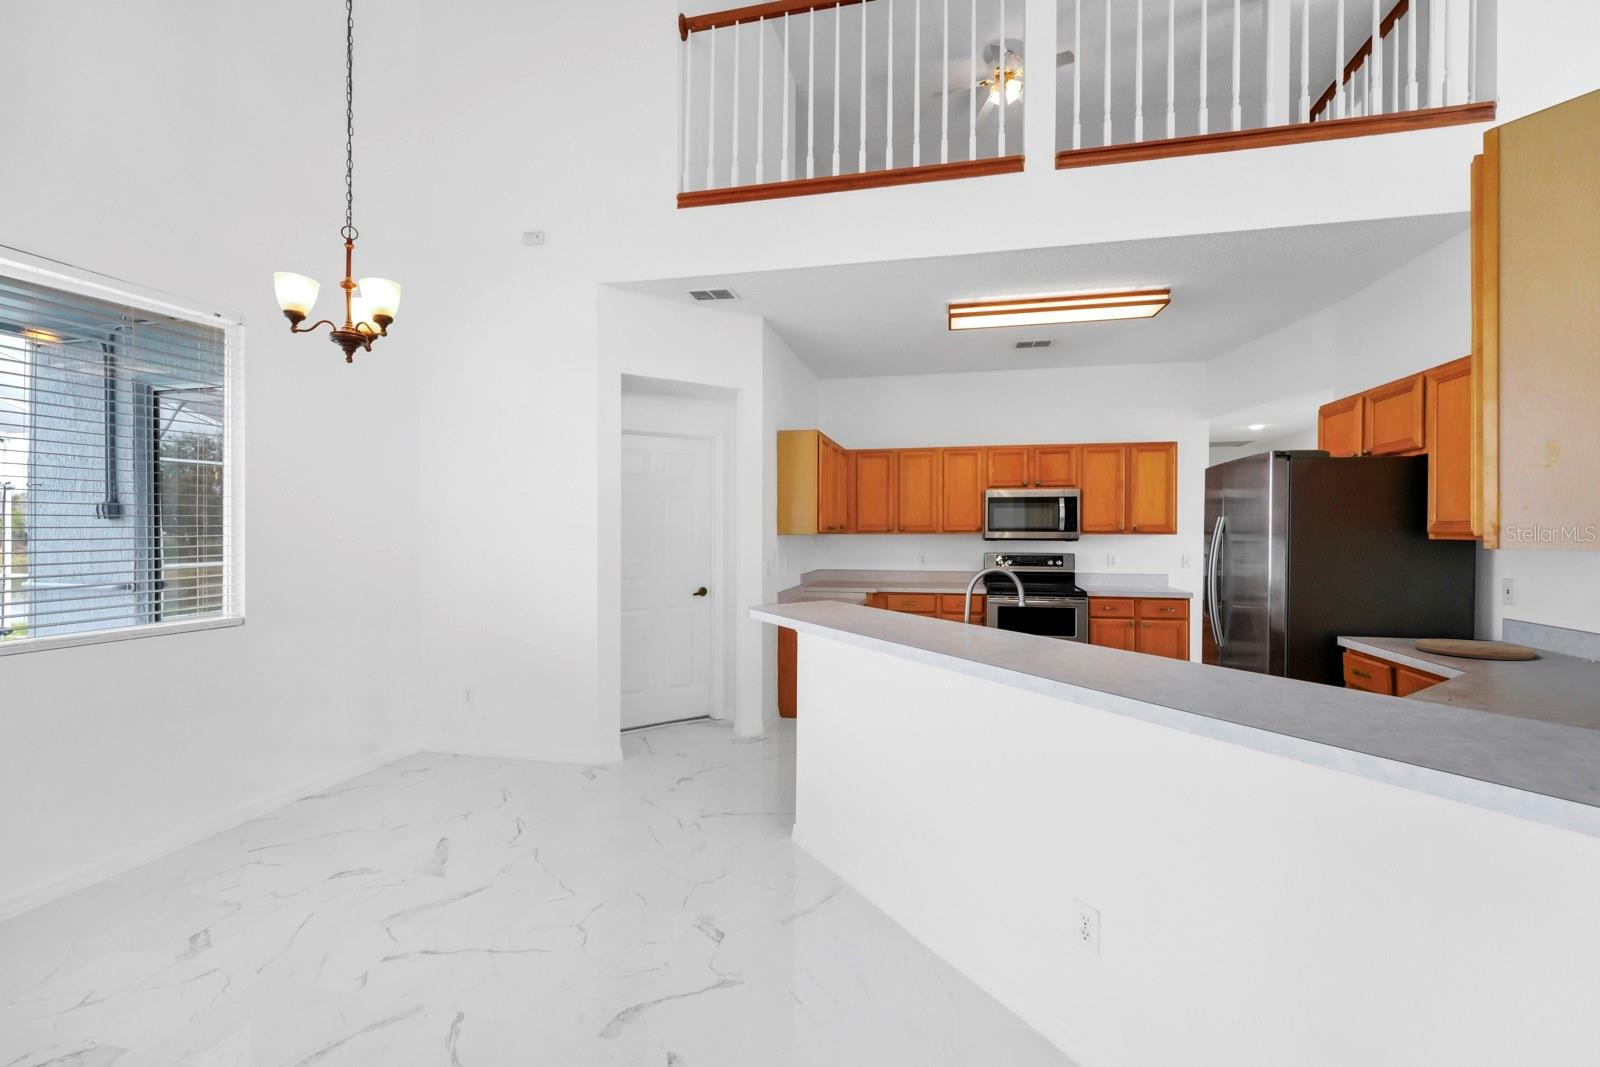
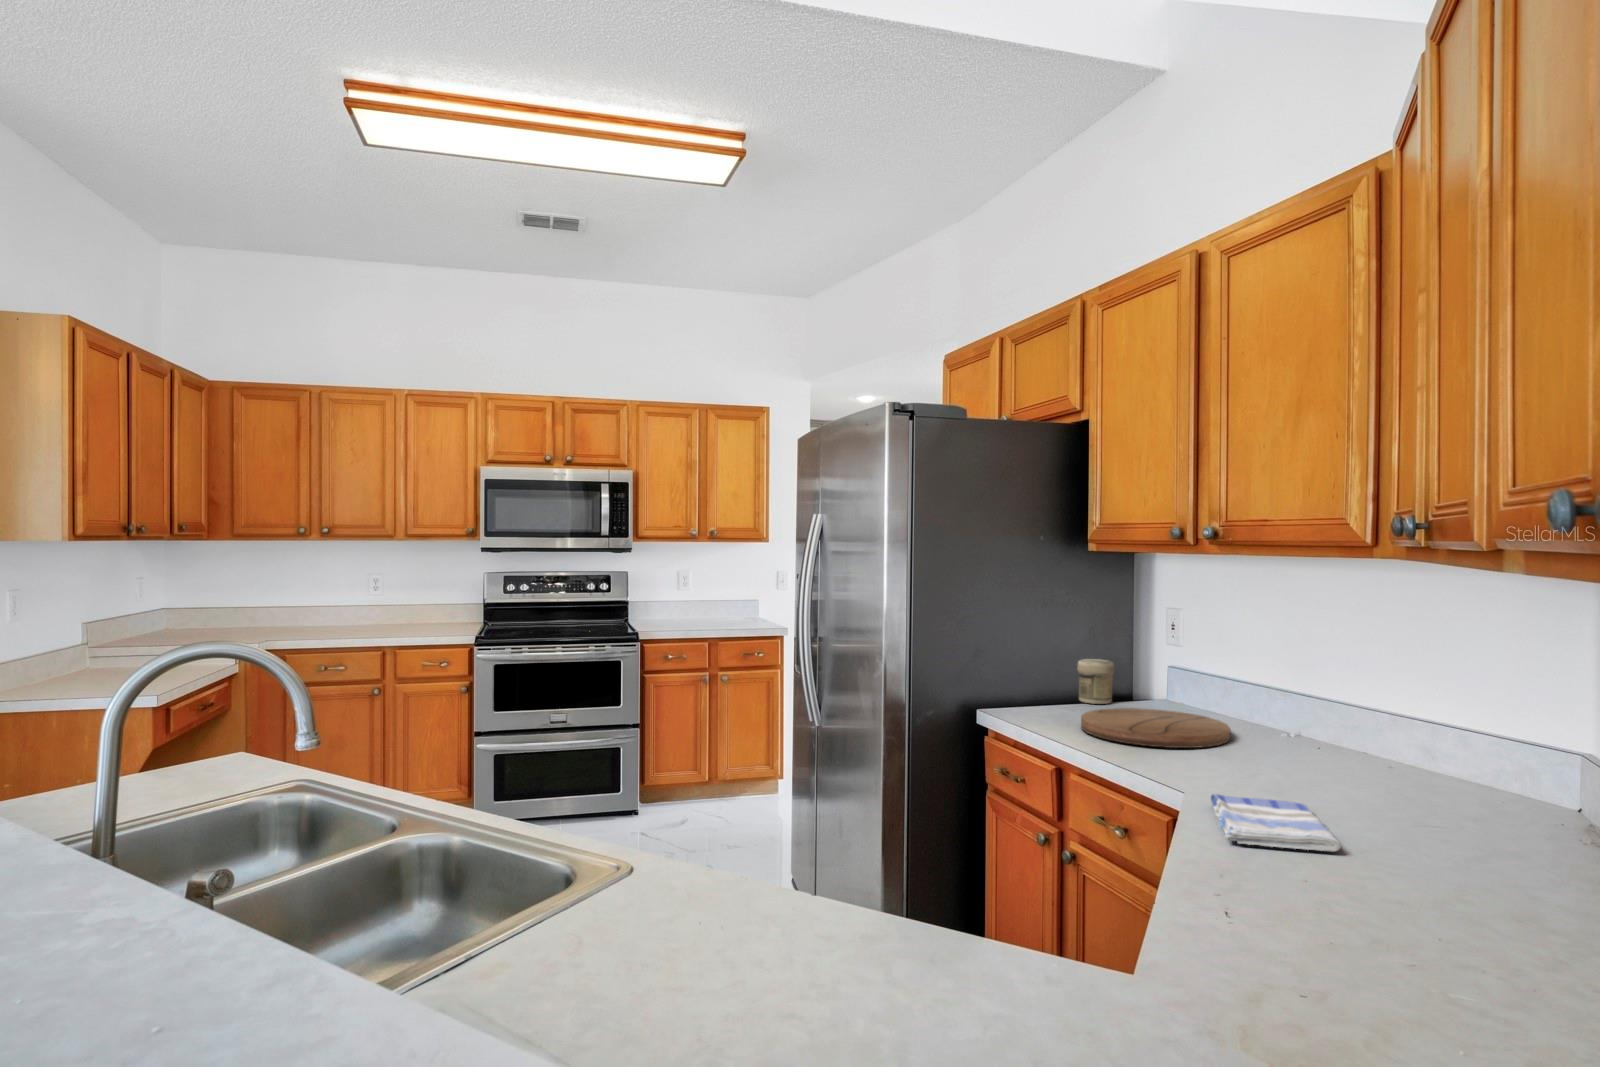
jar: none [1421,610,1451,639] -> present [1077,659,1114,704]
dish towel: none [1486,672,1564,696] -> present [1211,794,1340,852]

